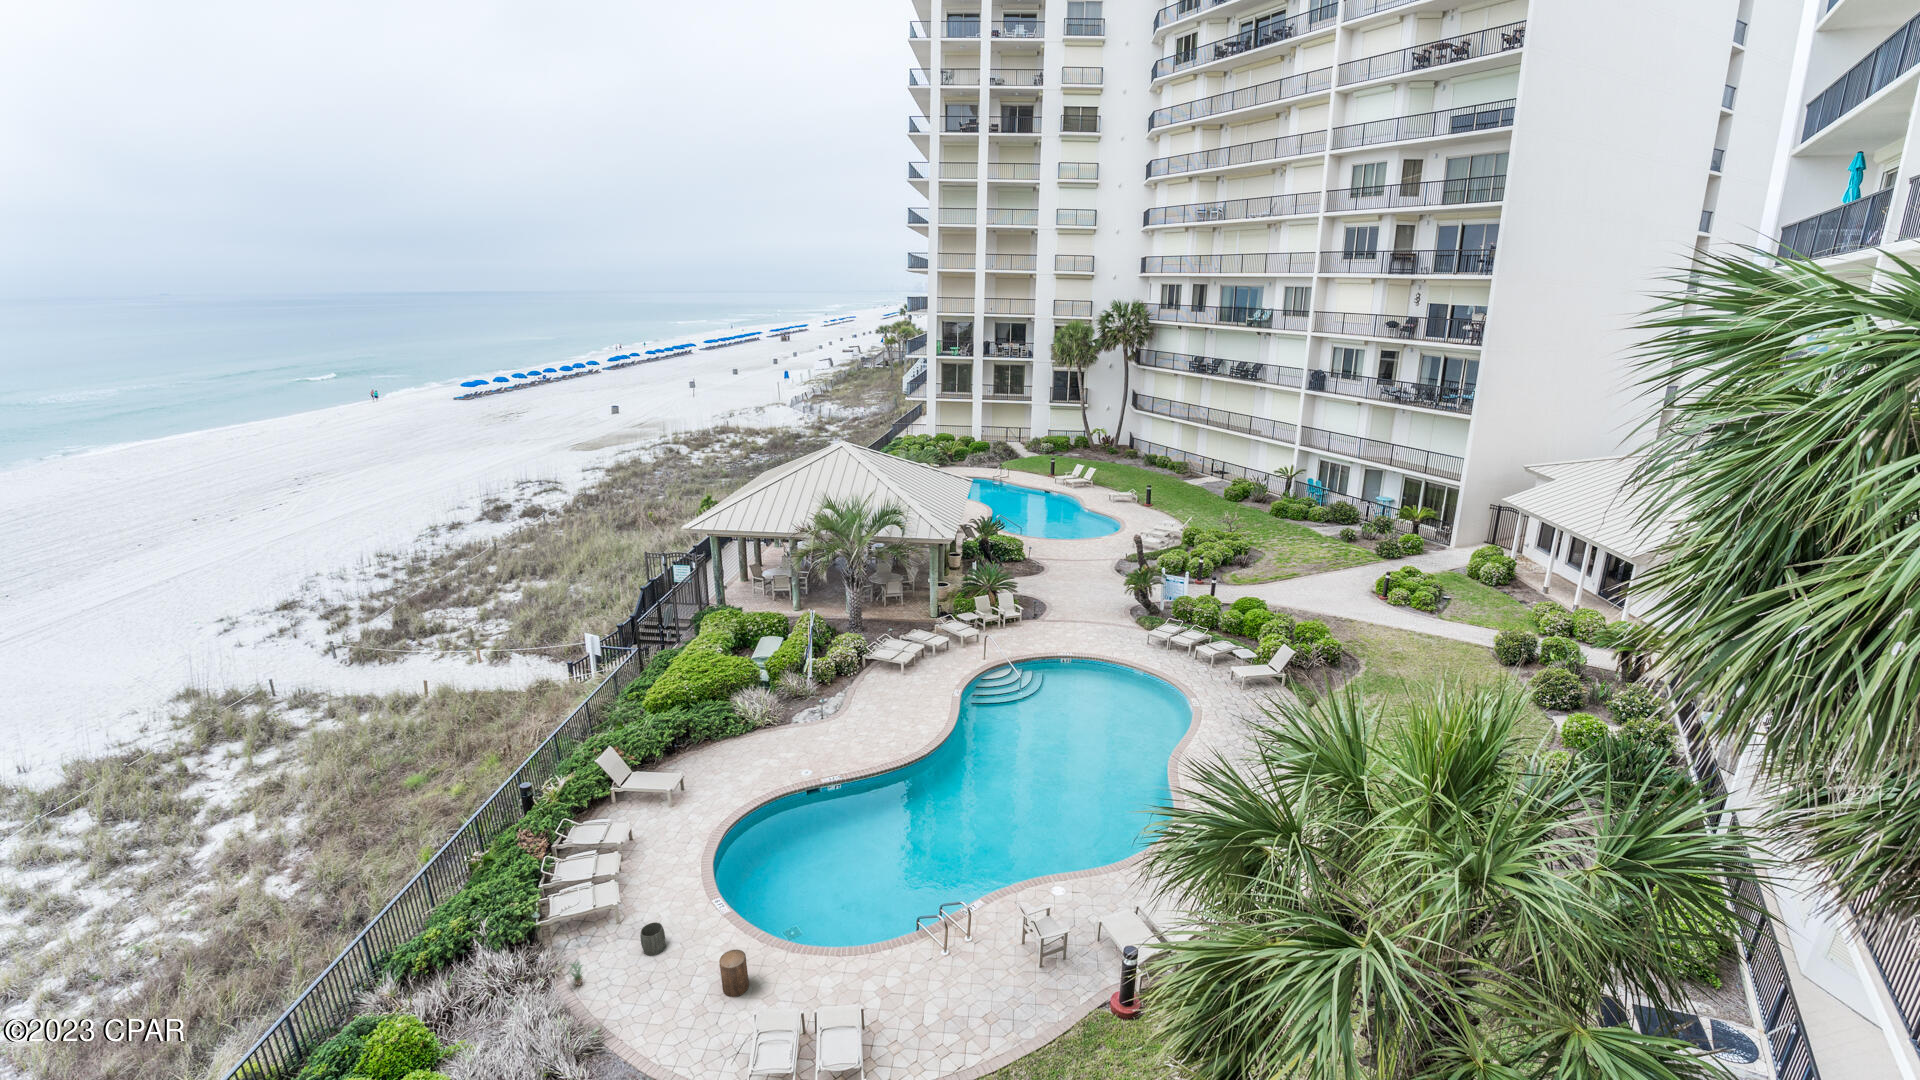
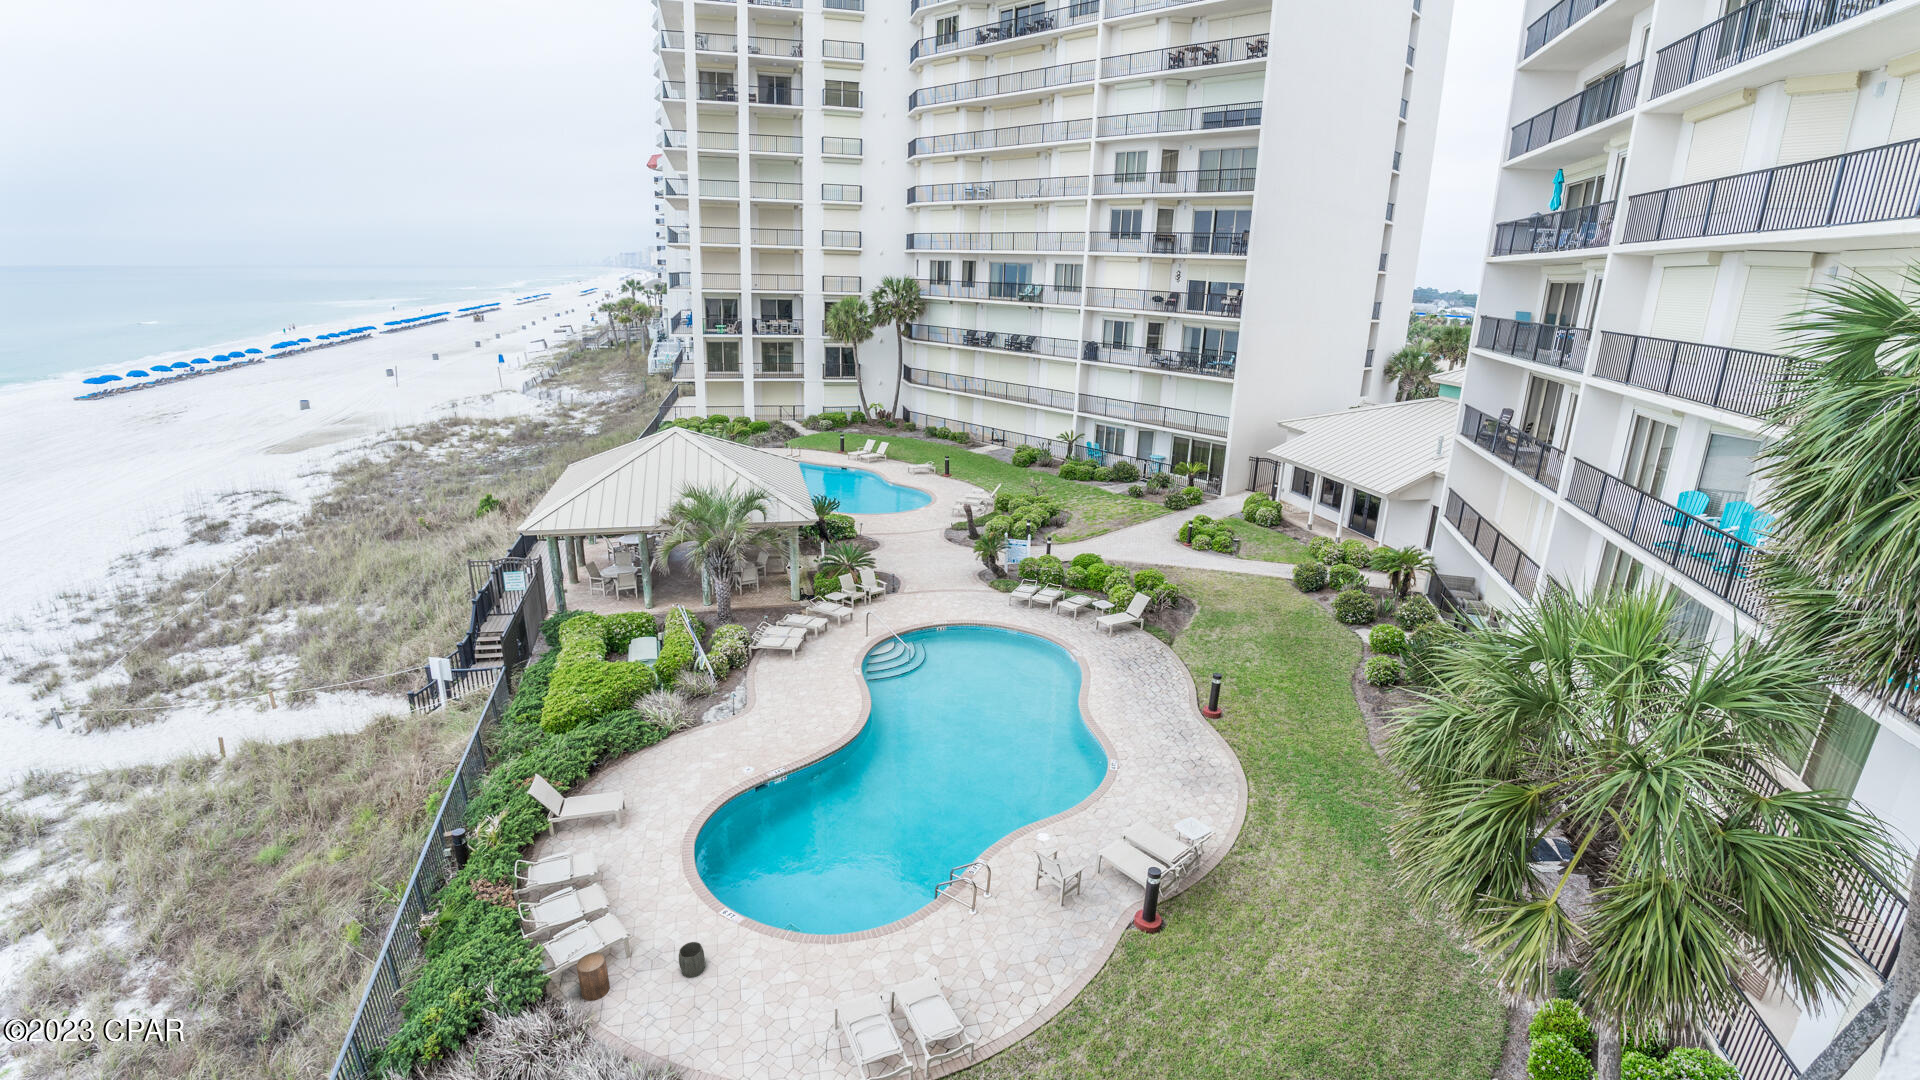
stool: present [719,949,749,997] -> present [577,952,610,1001]
potted plant: present [570,962,582,986] -> none [618,996,637,1025]

